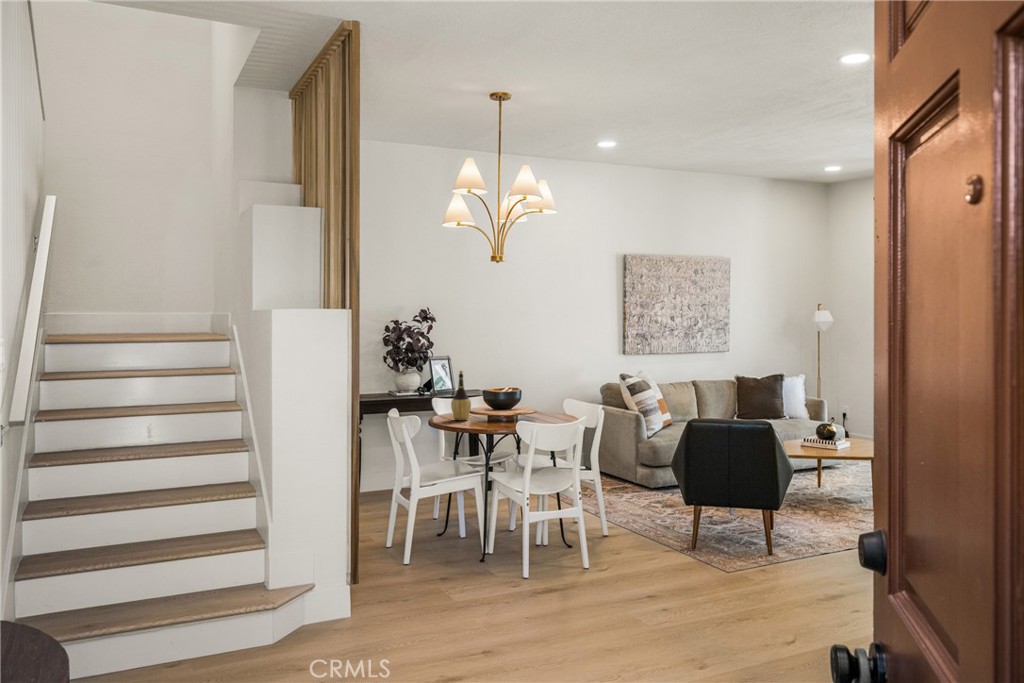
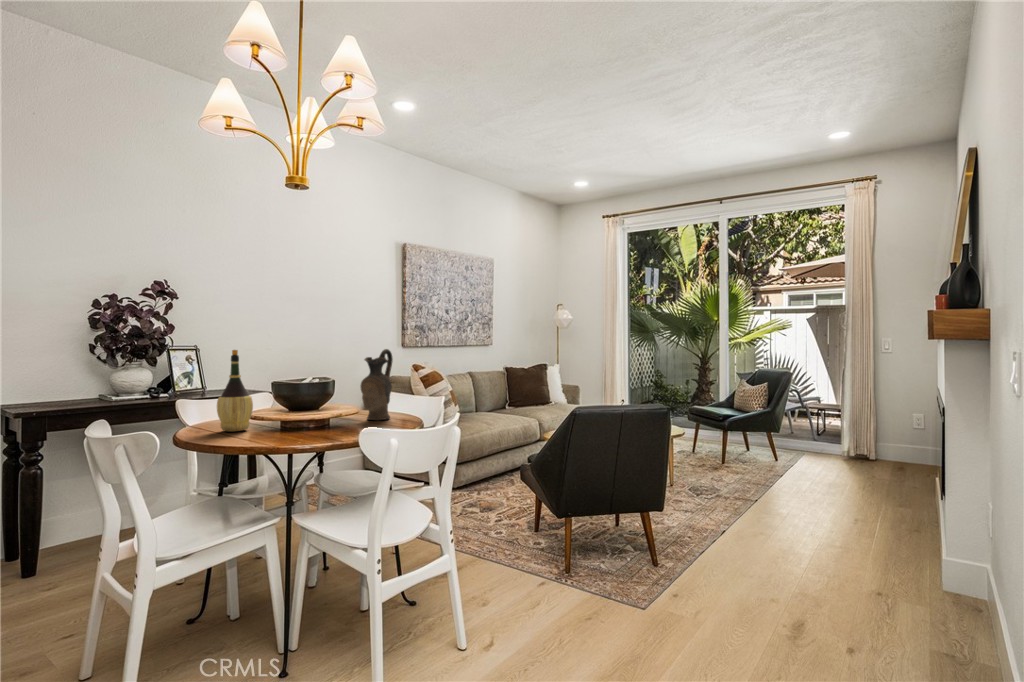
ceramic pitcher: none [539,370,563,420] -> present [360,349,393,420]

